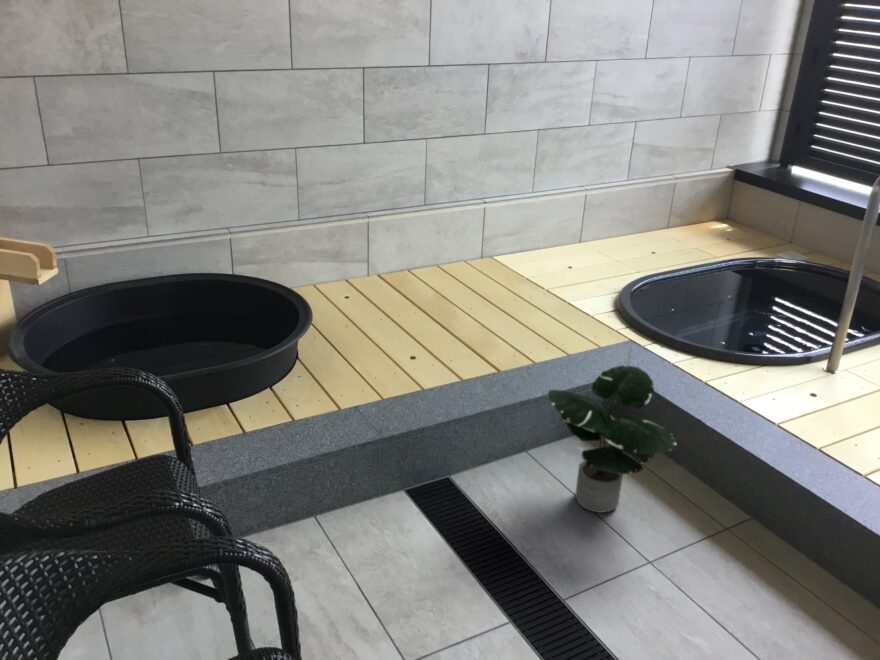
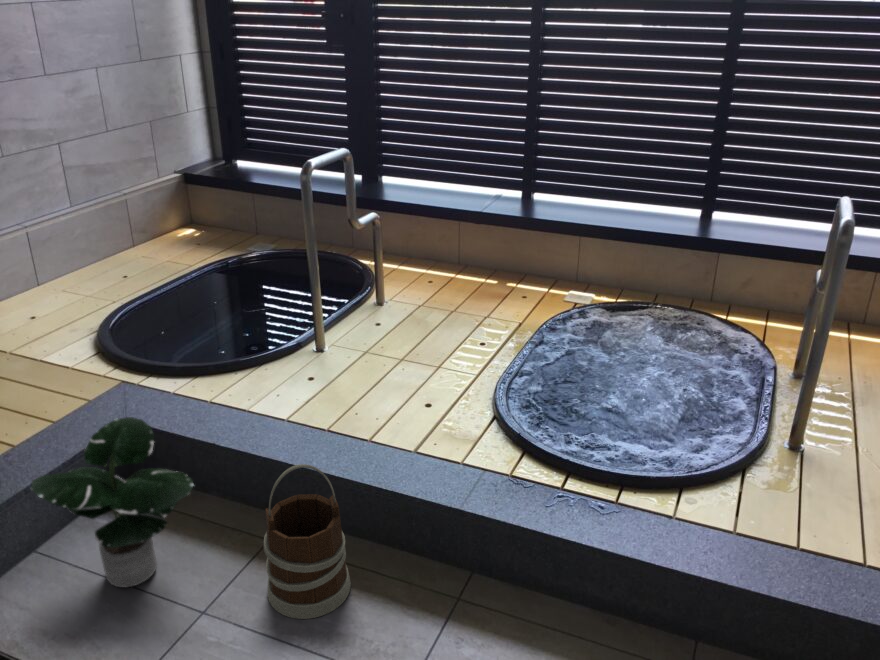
wooden bucket: none [710,461,814,618] -> present [264,464,351,619]

